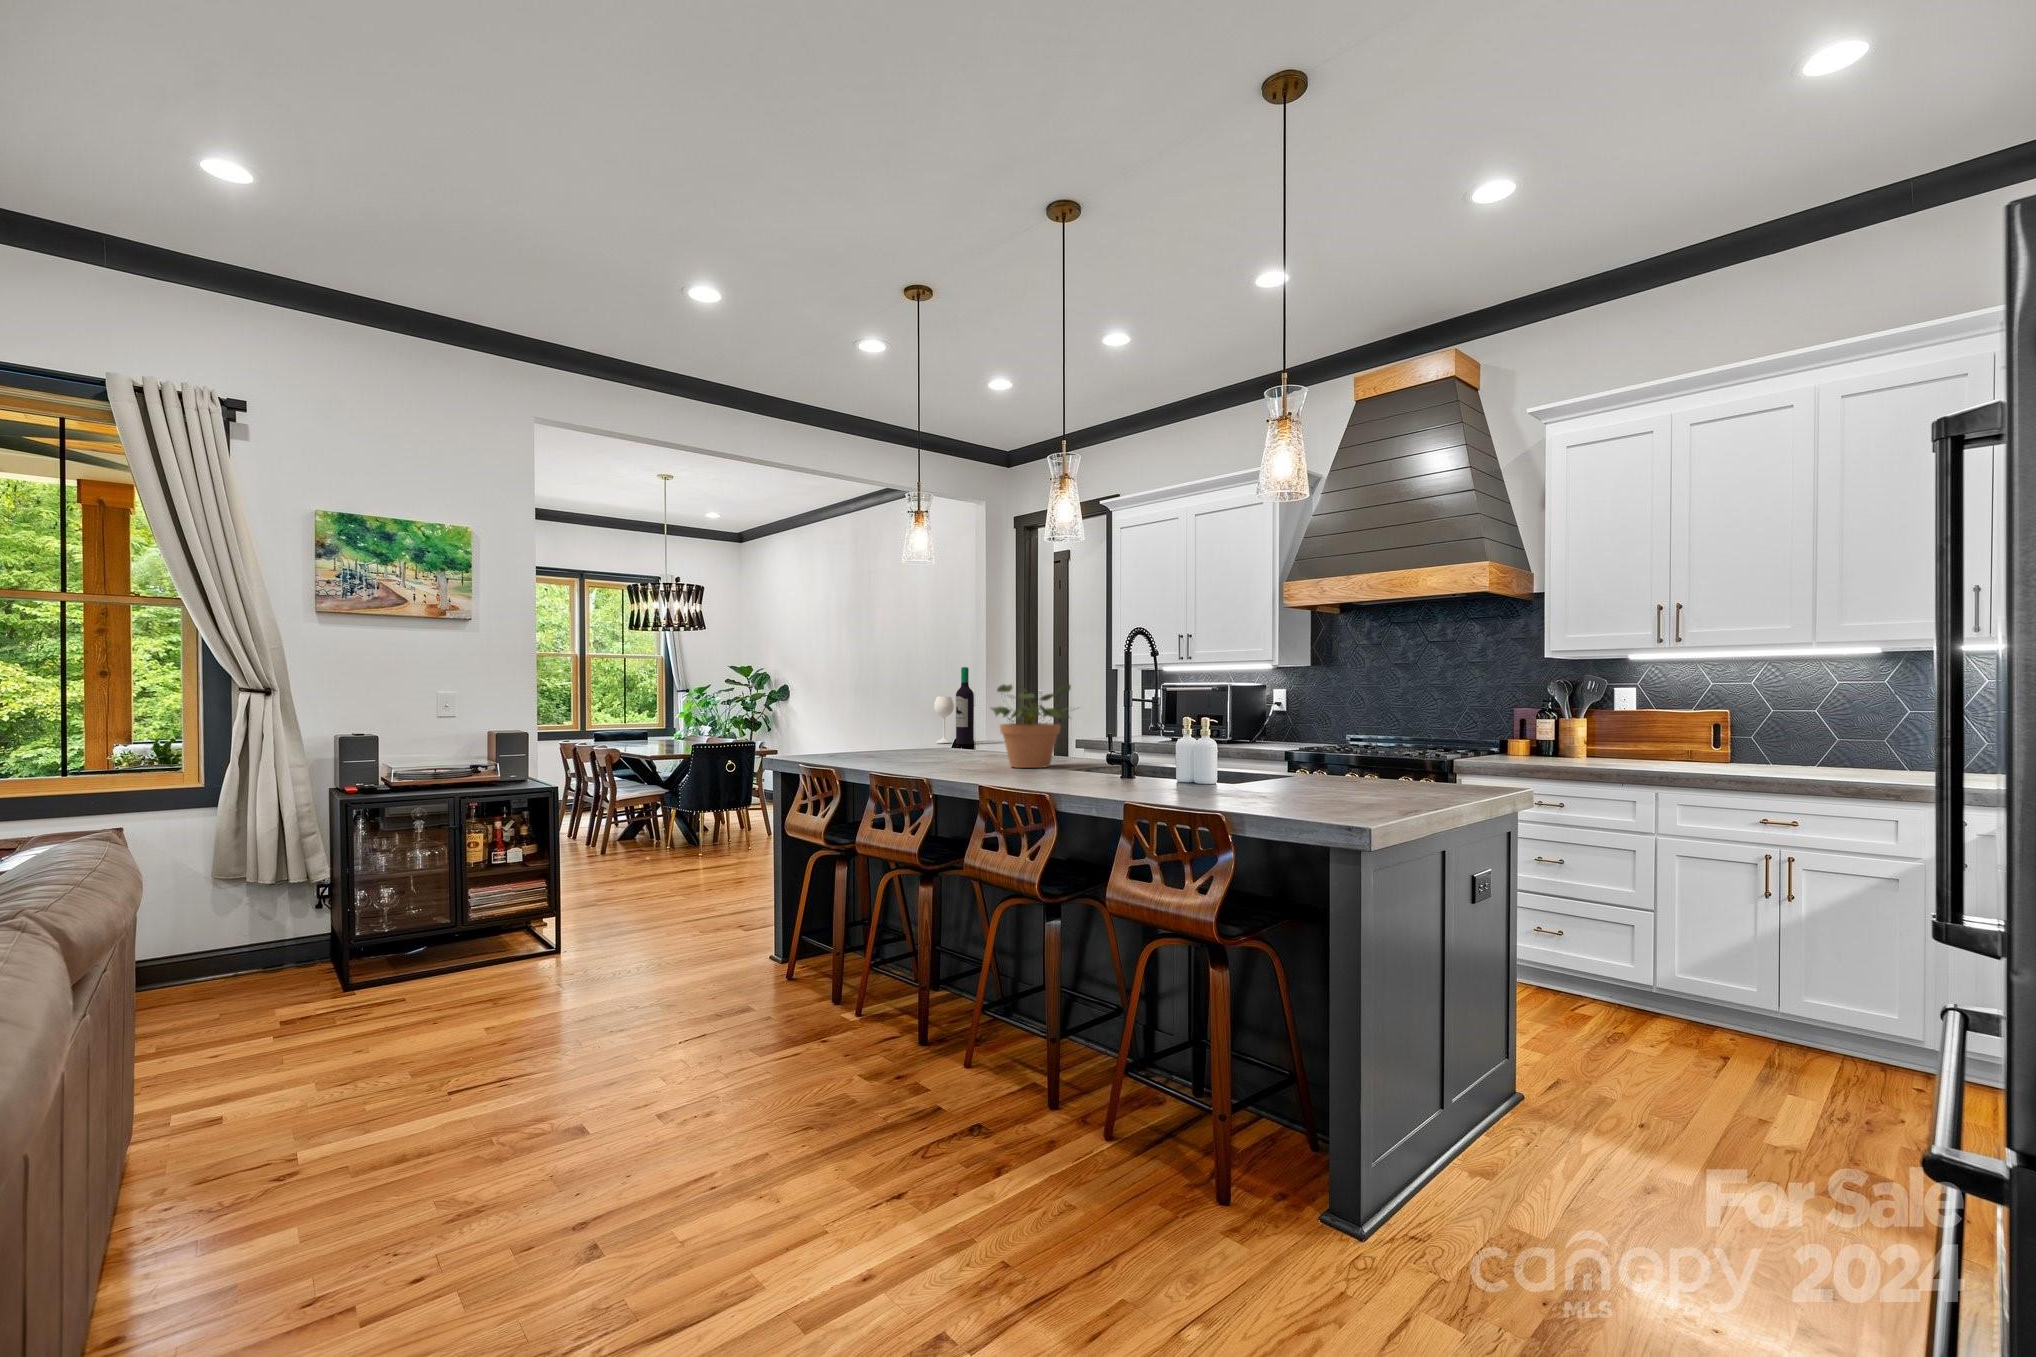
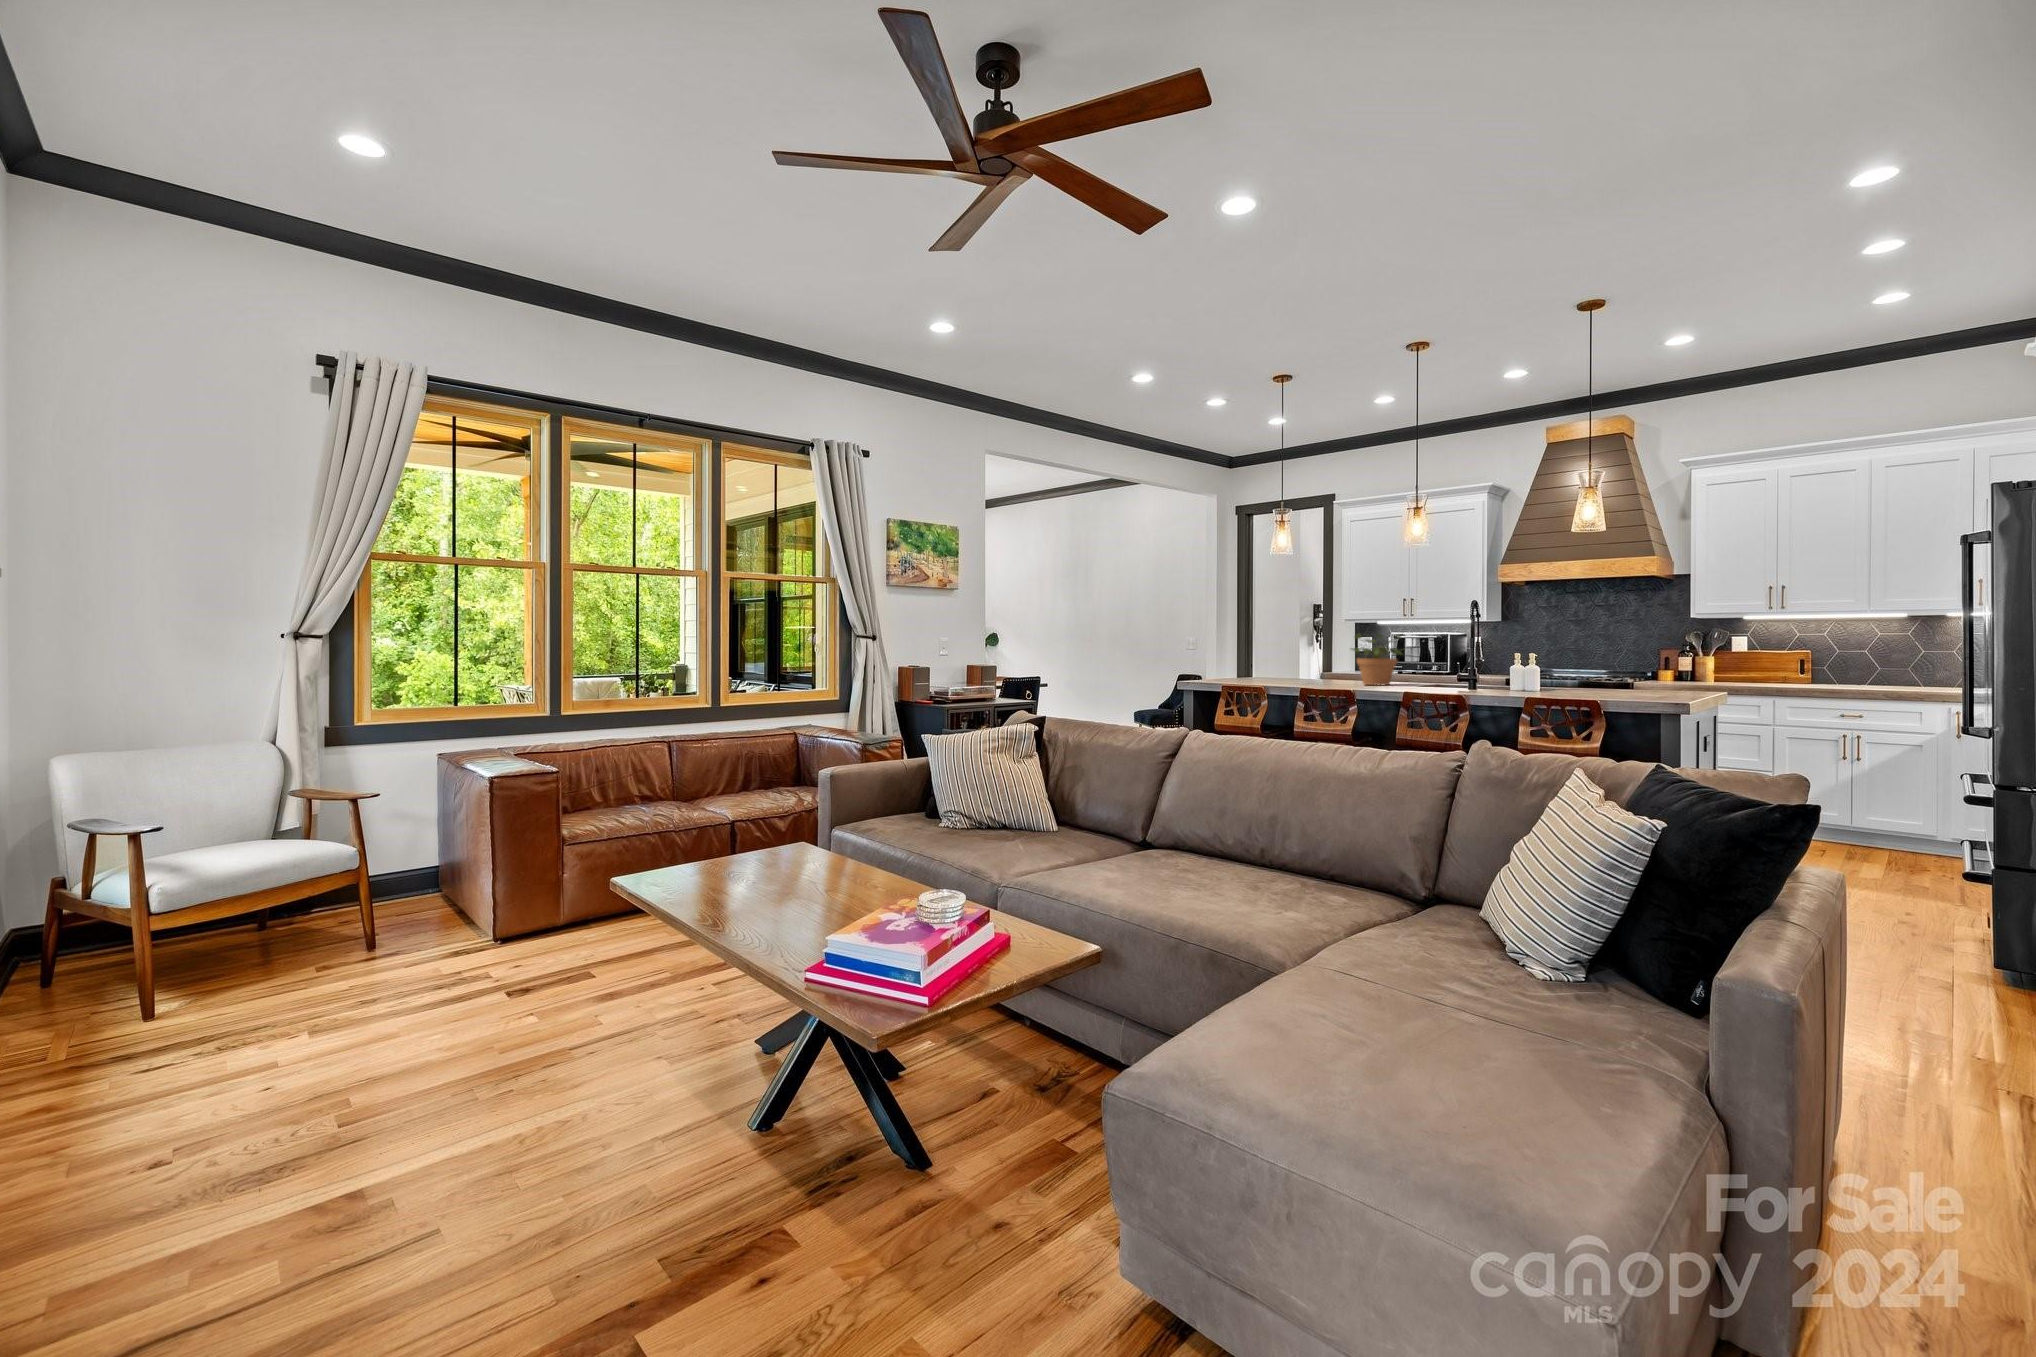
wine bottle: present [934,667,974,744] -> none [1227,622,1260,676]

